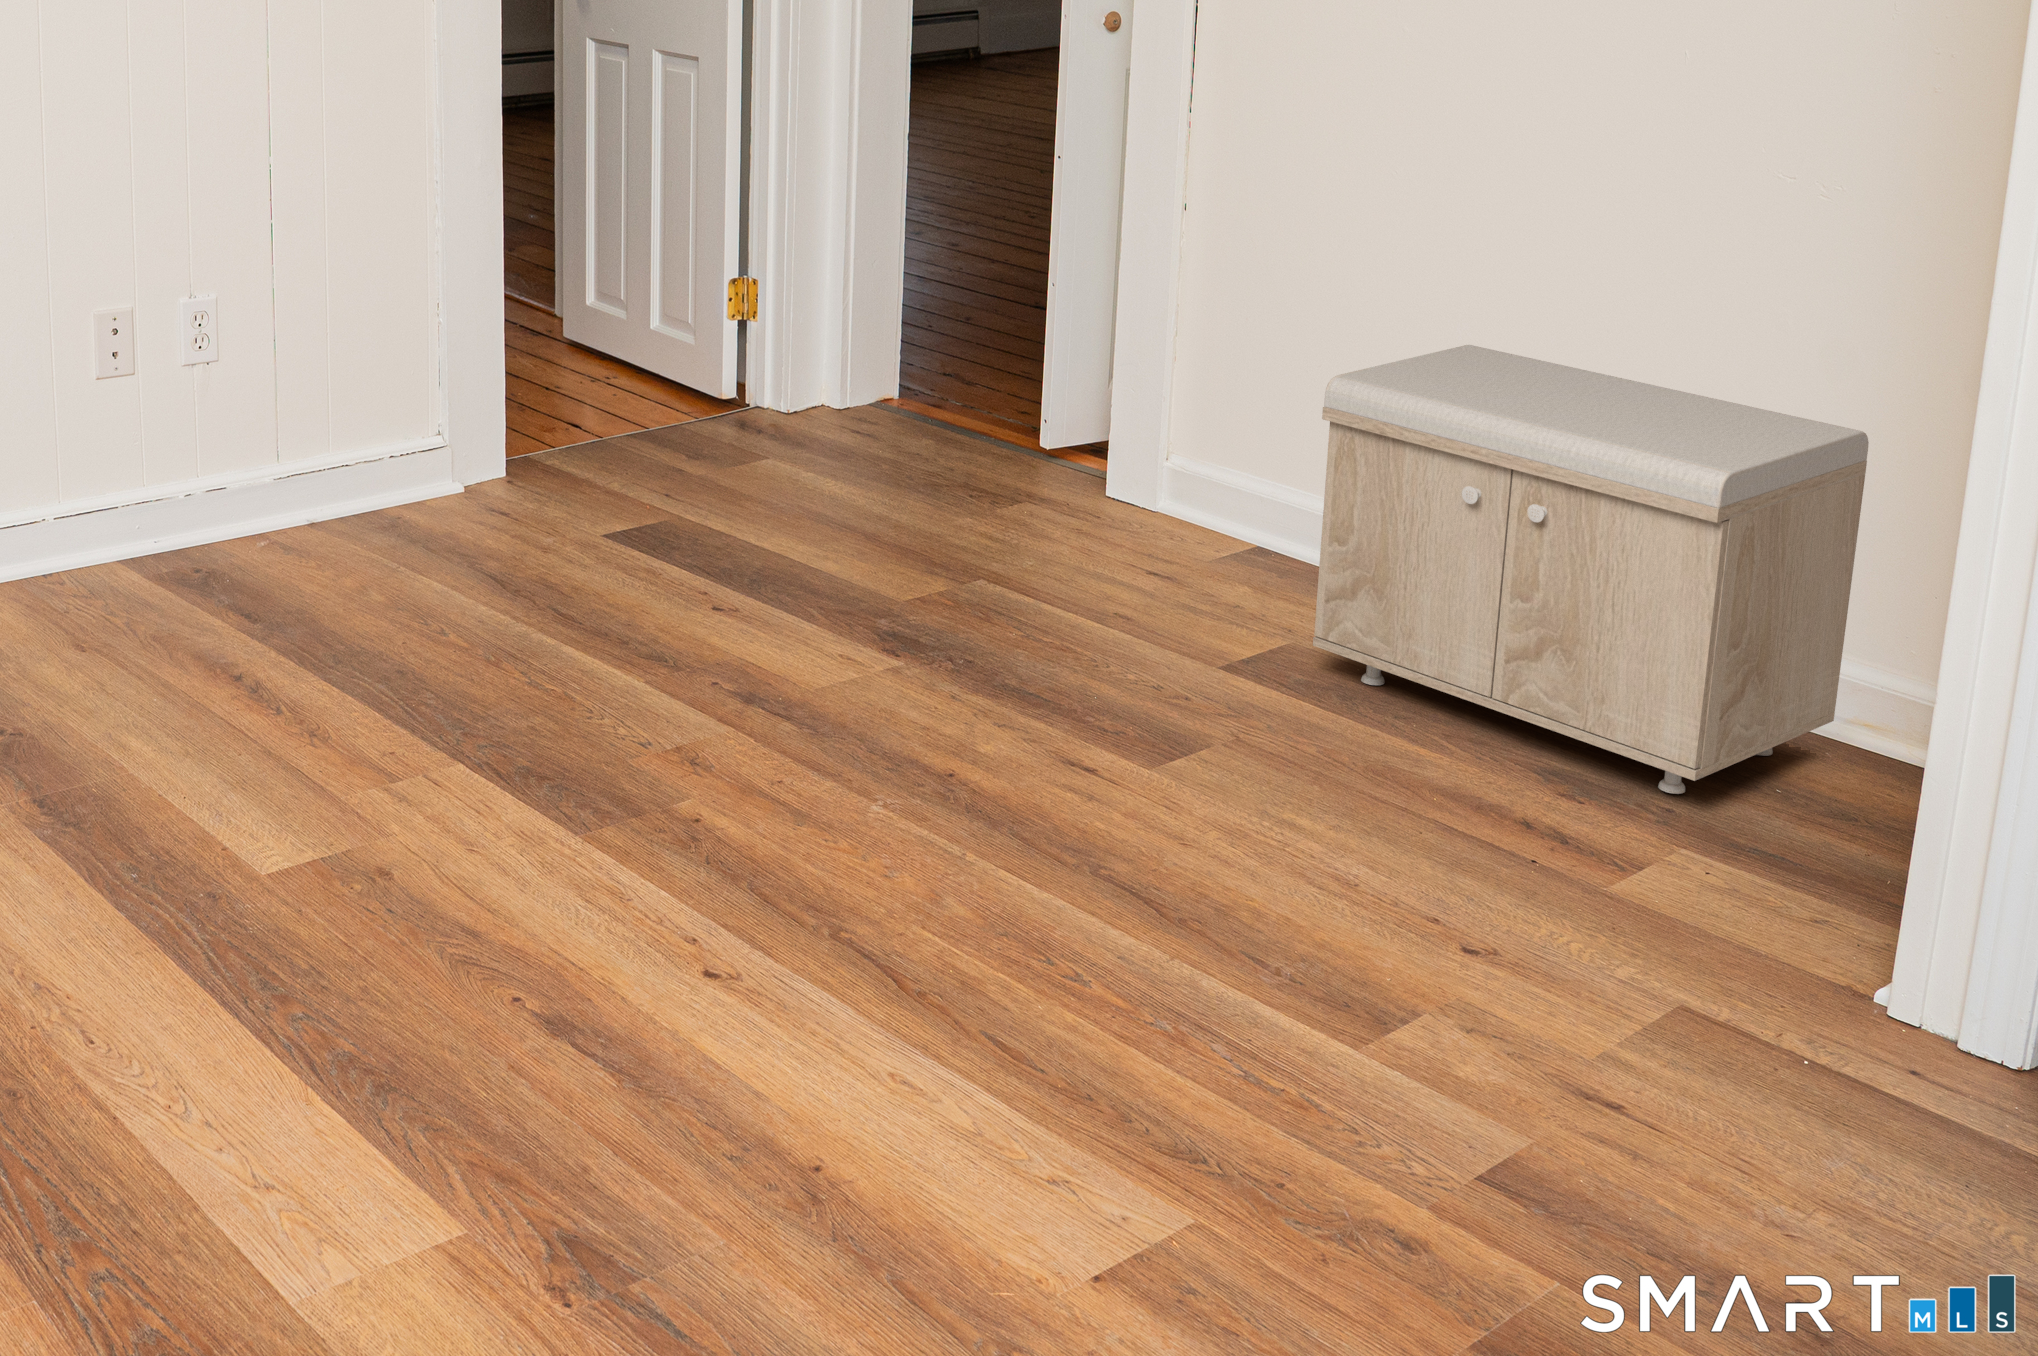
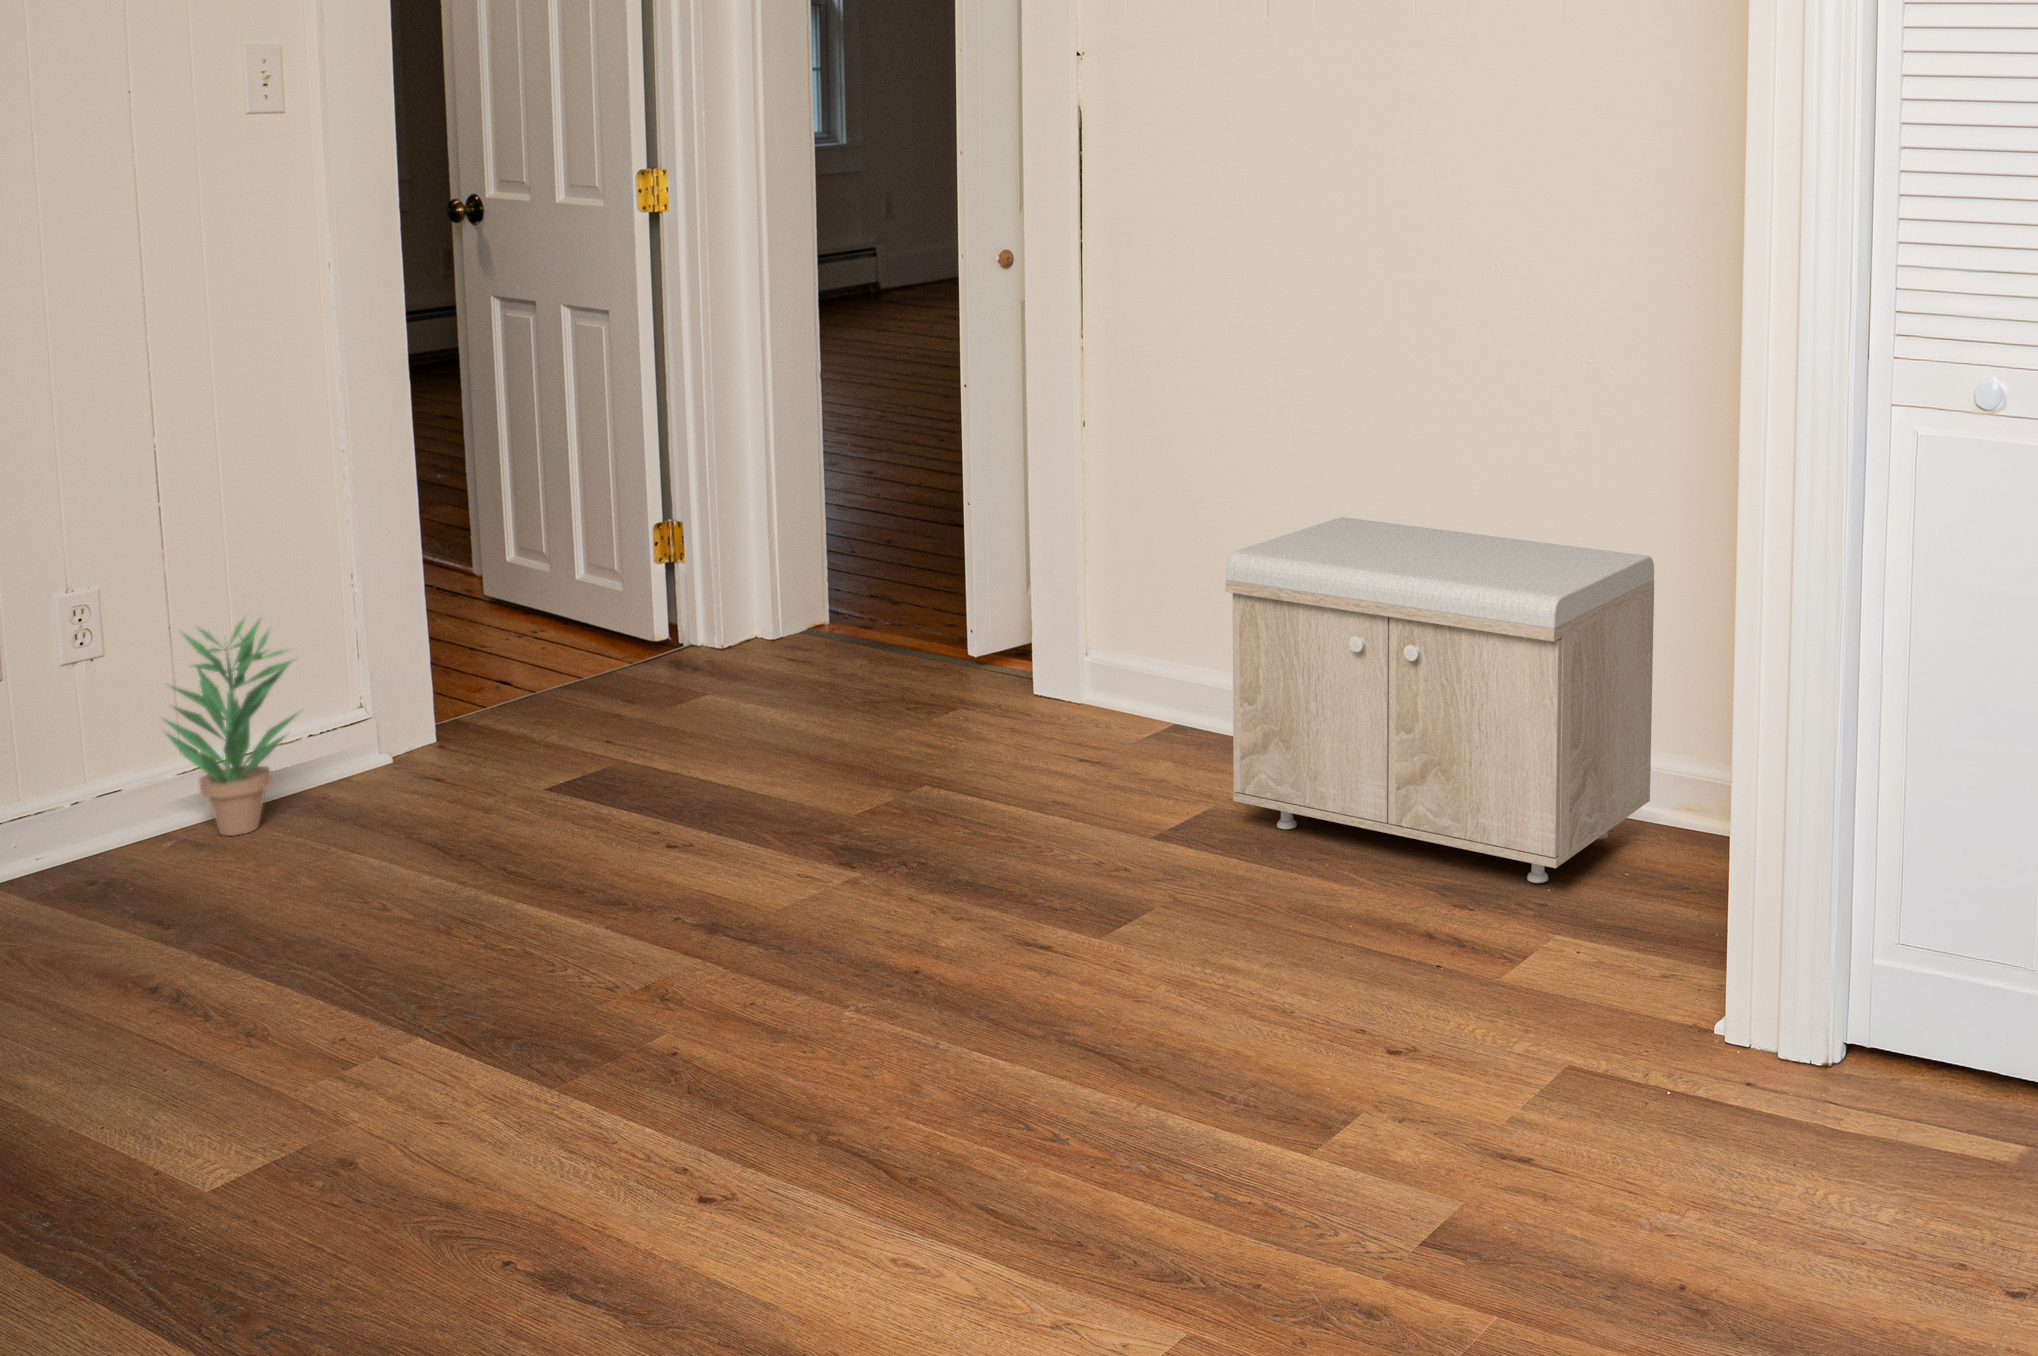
potted plant: none [319,344,432,541] -> present [163,620,297,836]

